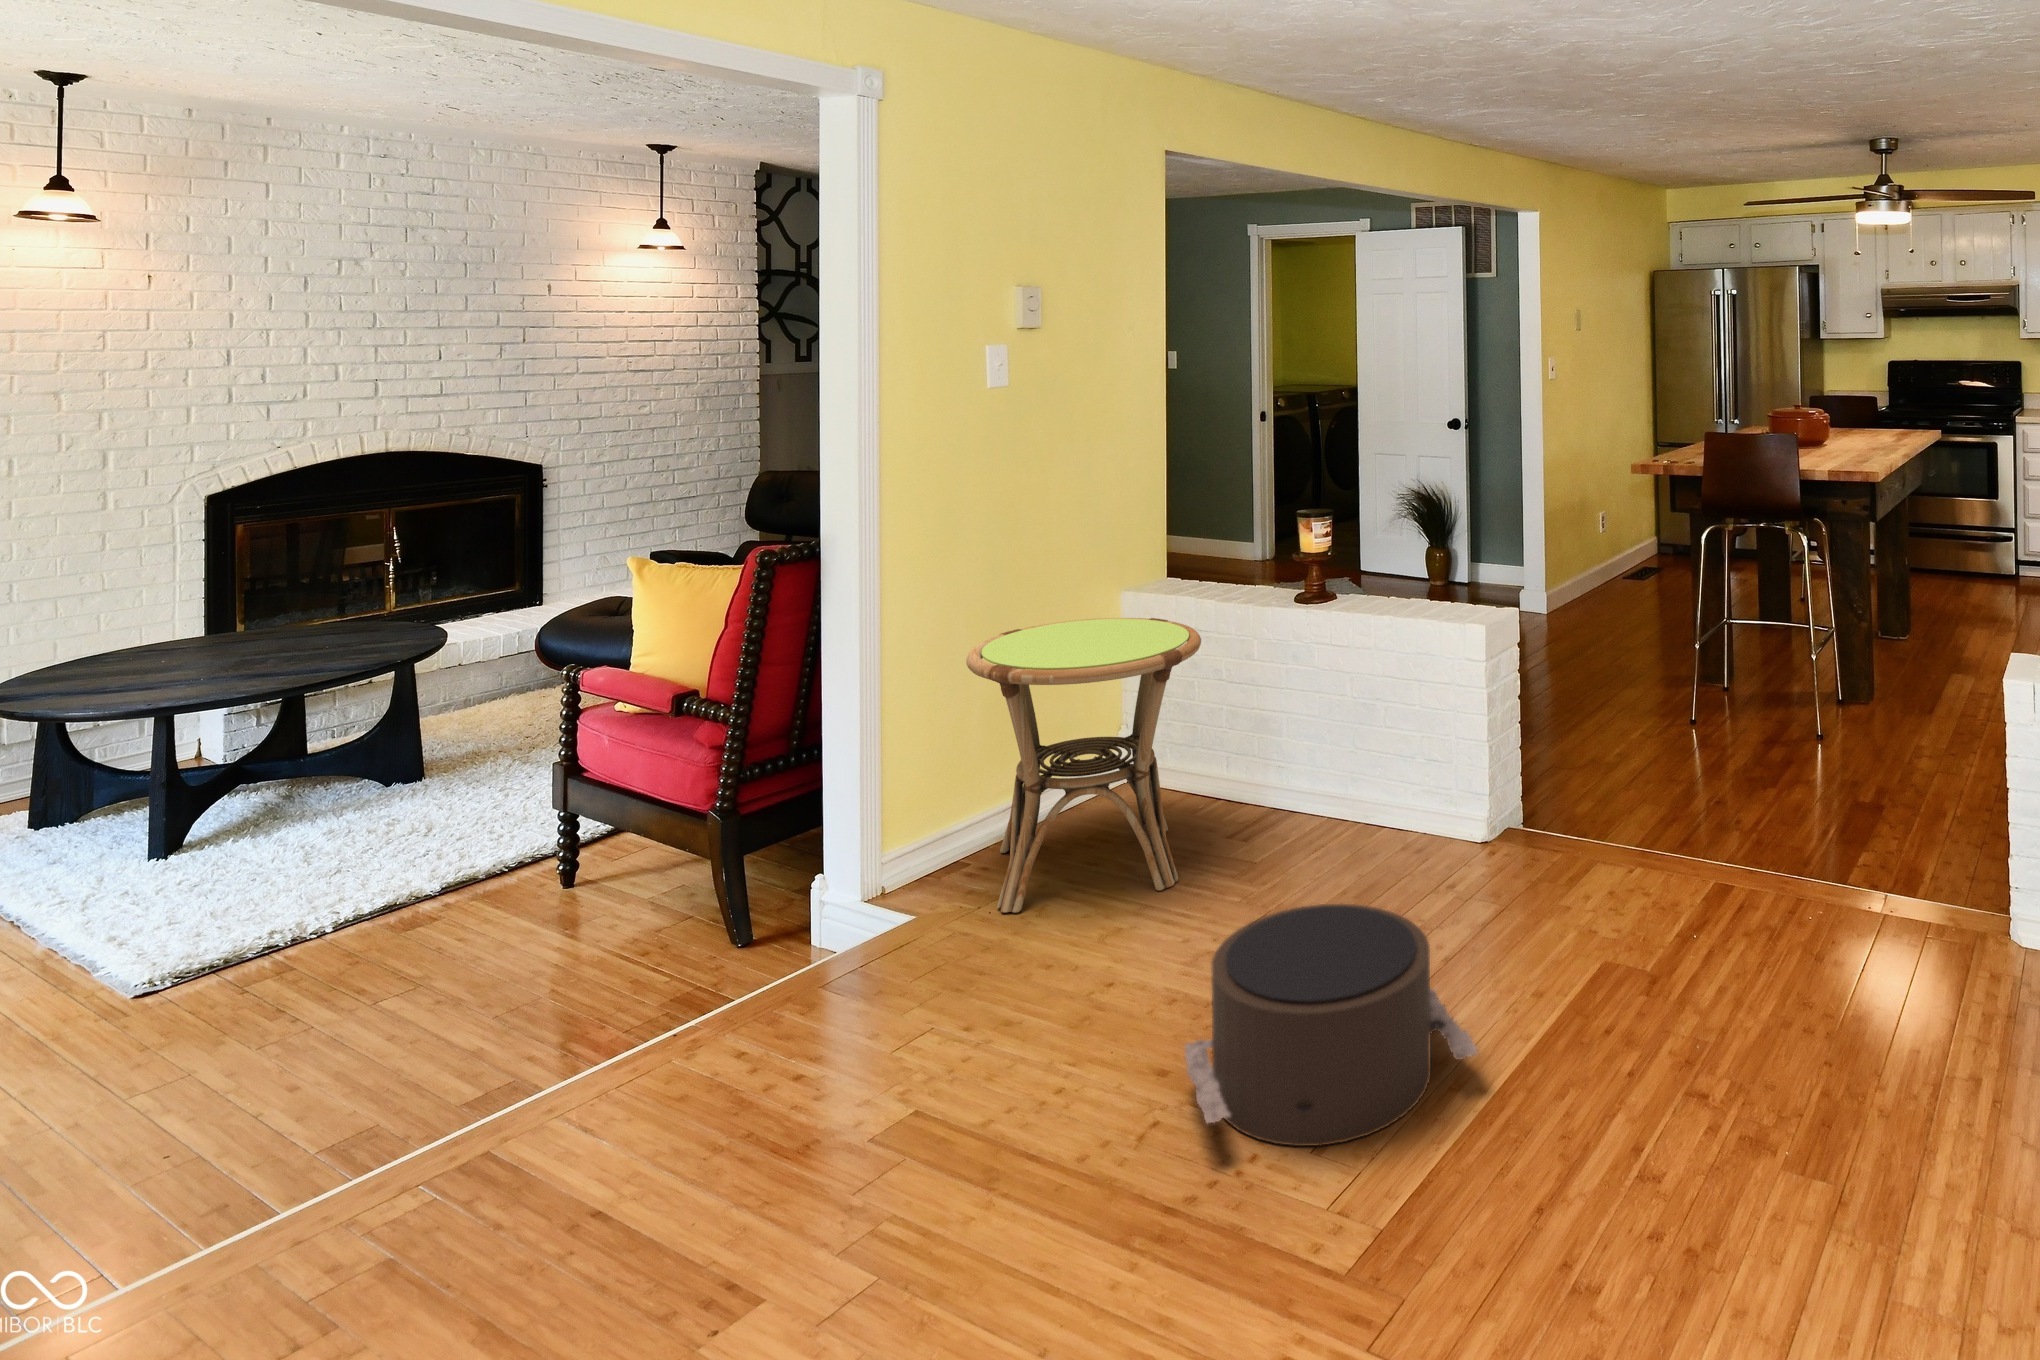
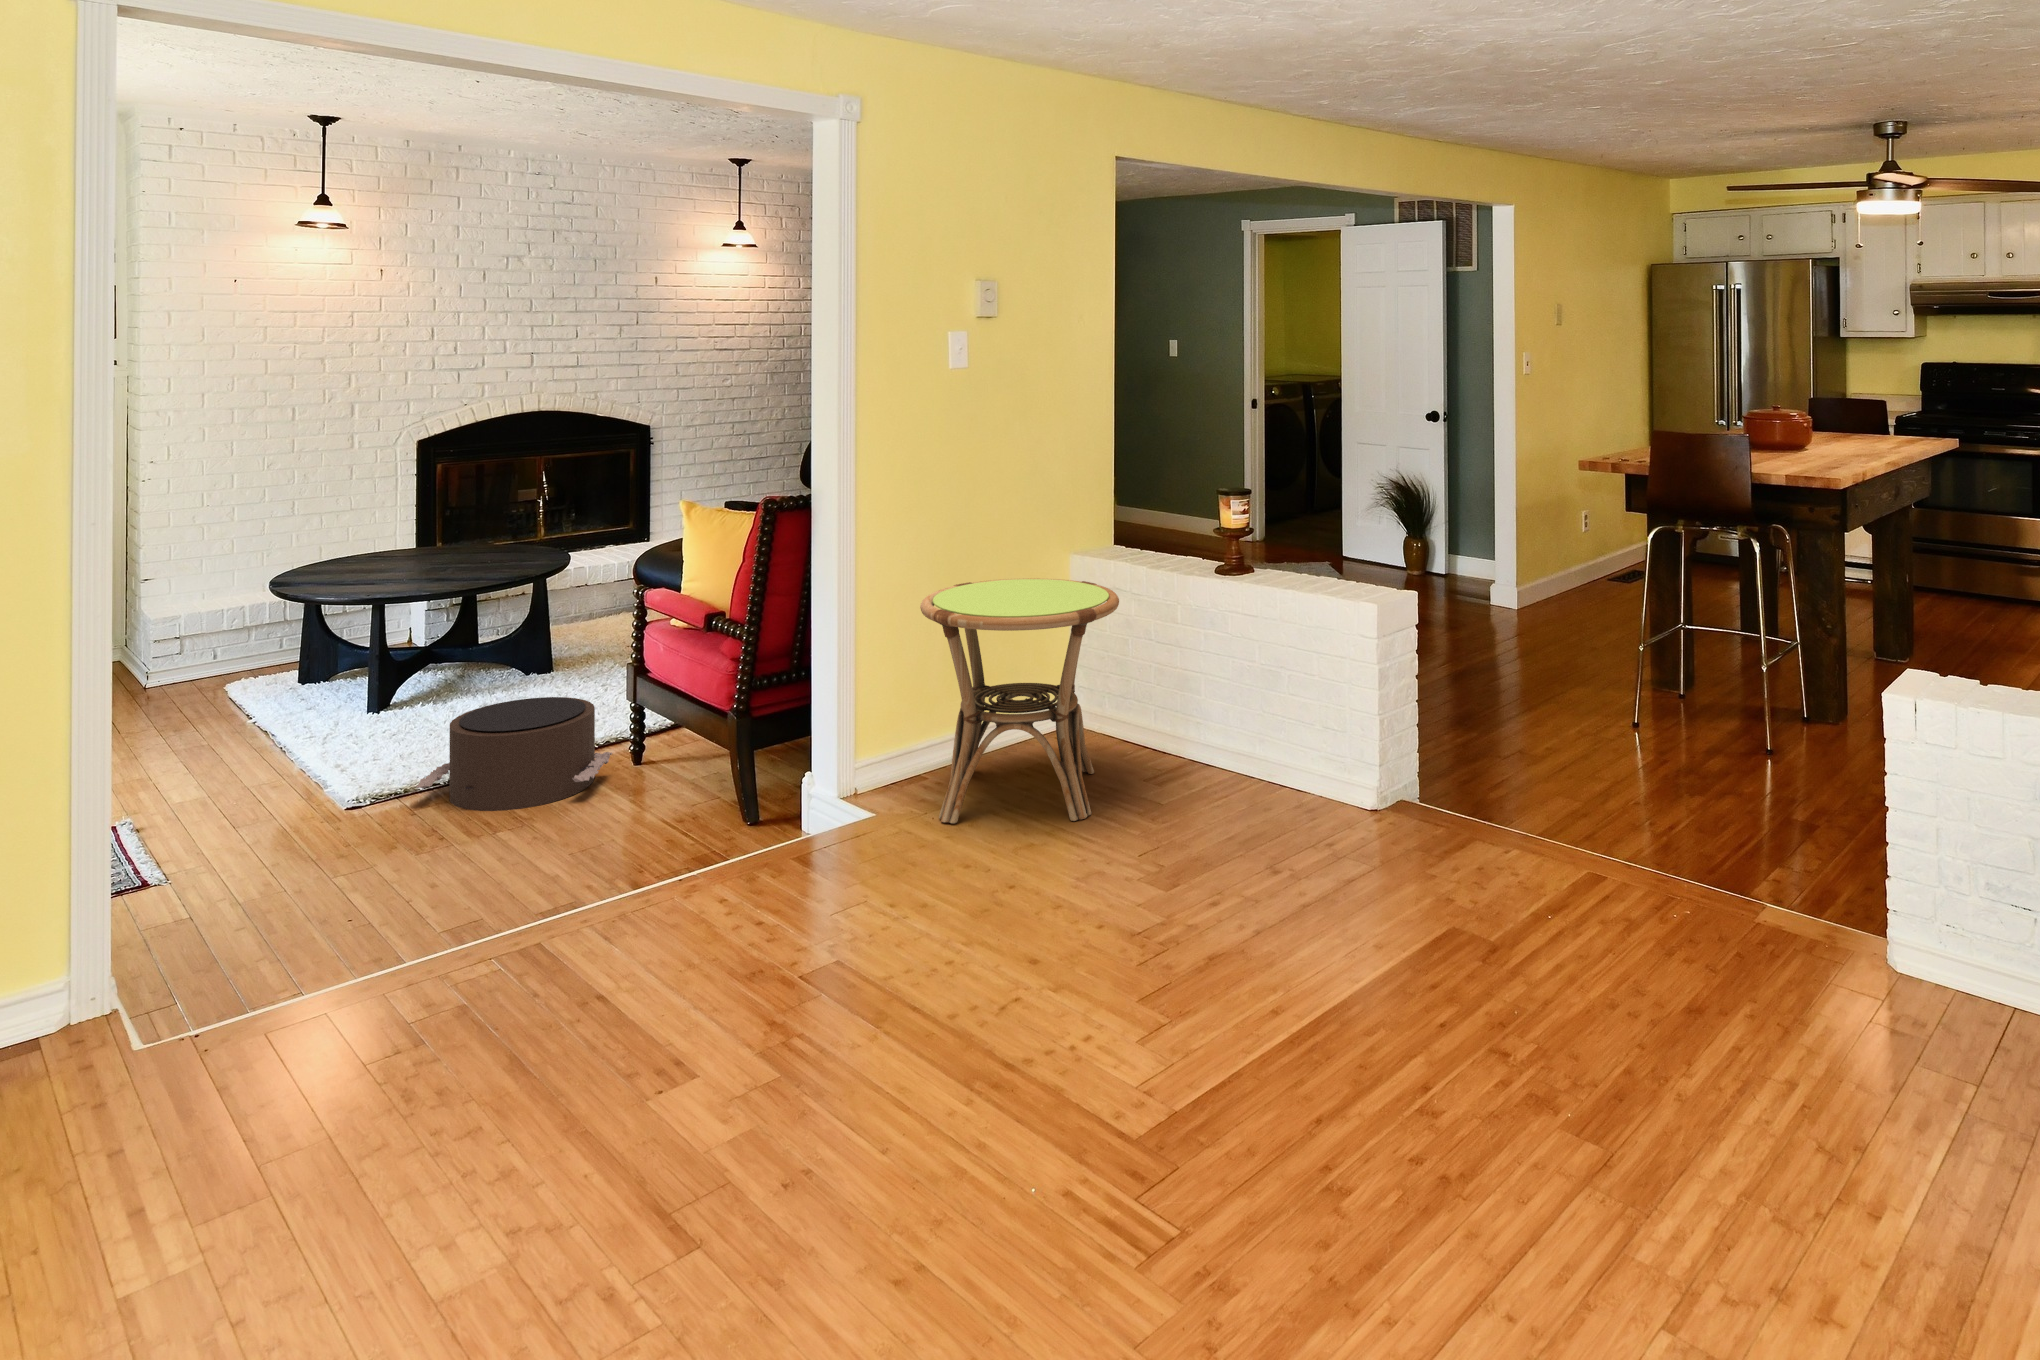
pouf: present [1184,904,1478,1146] -> present [417,697,612,811]

